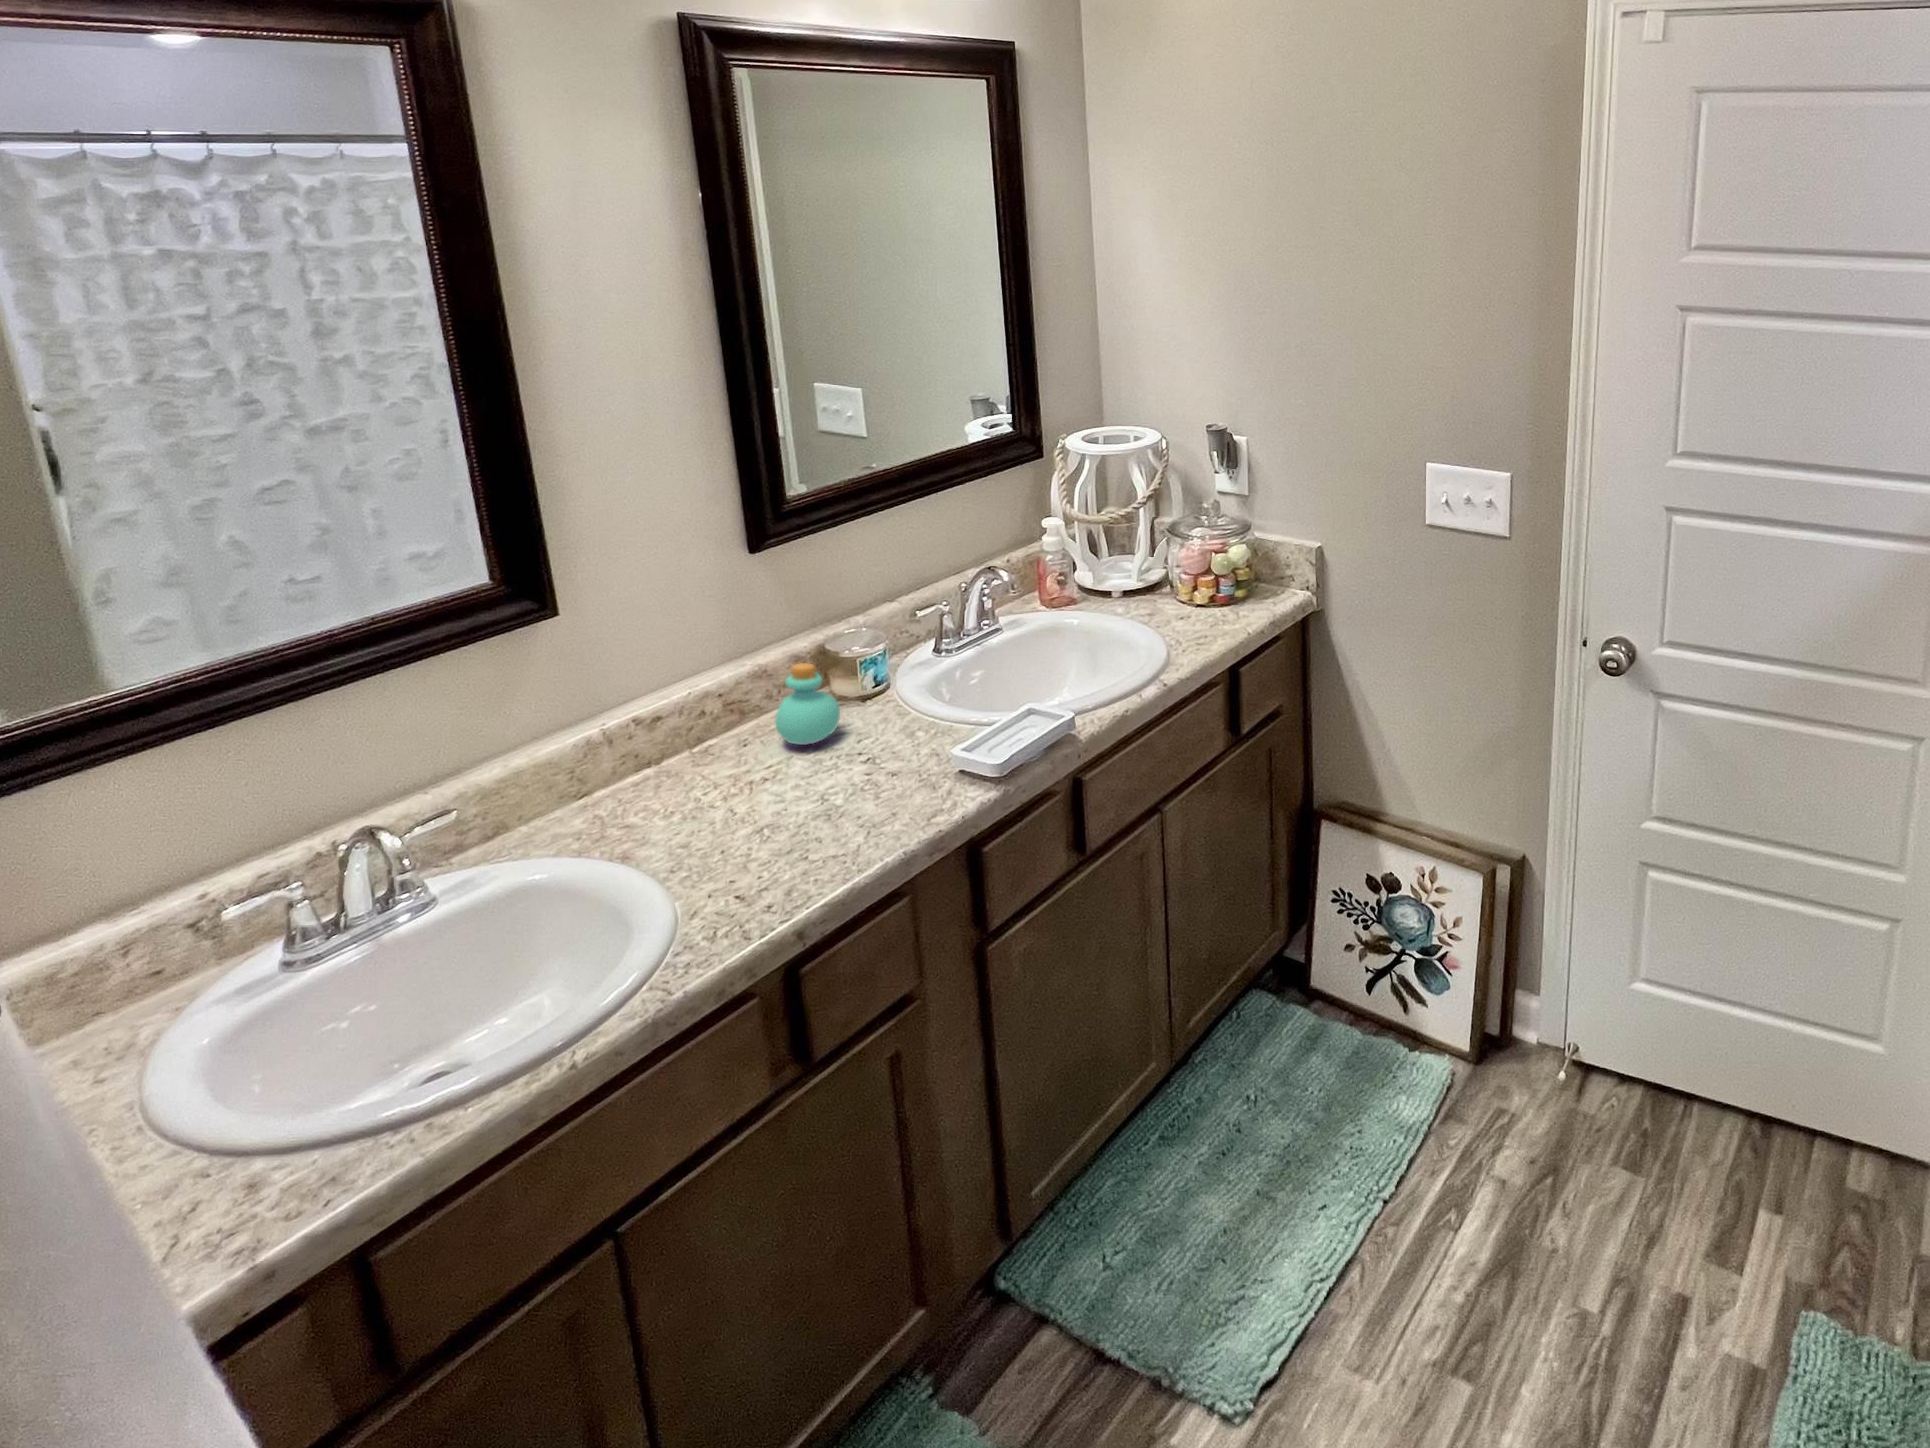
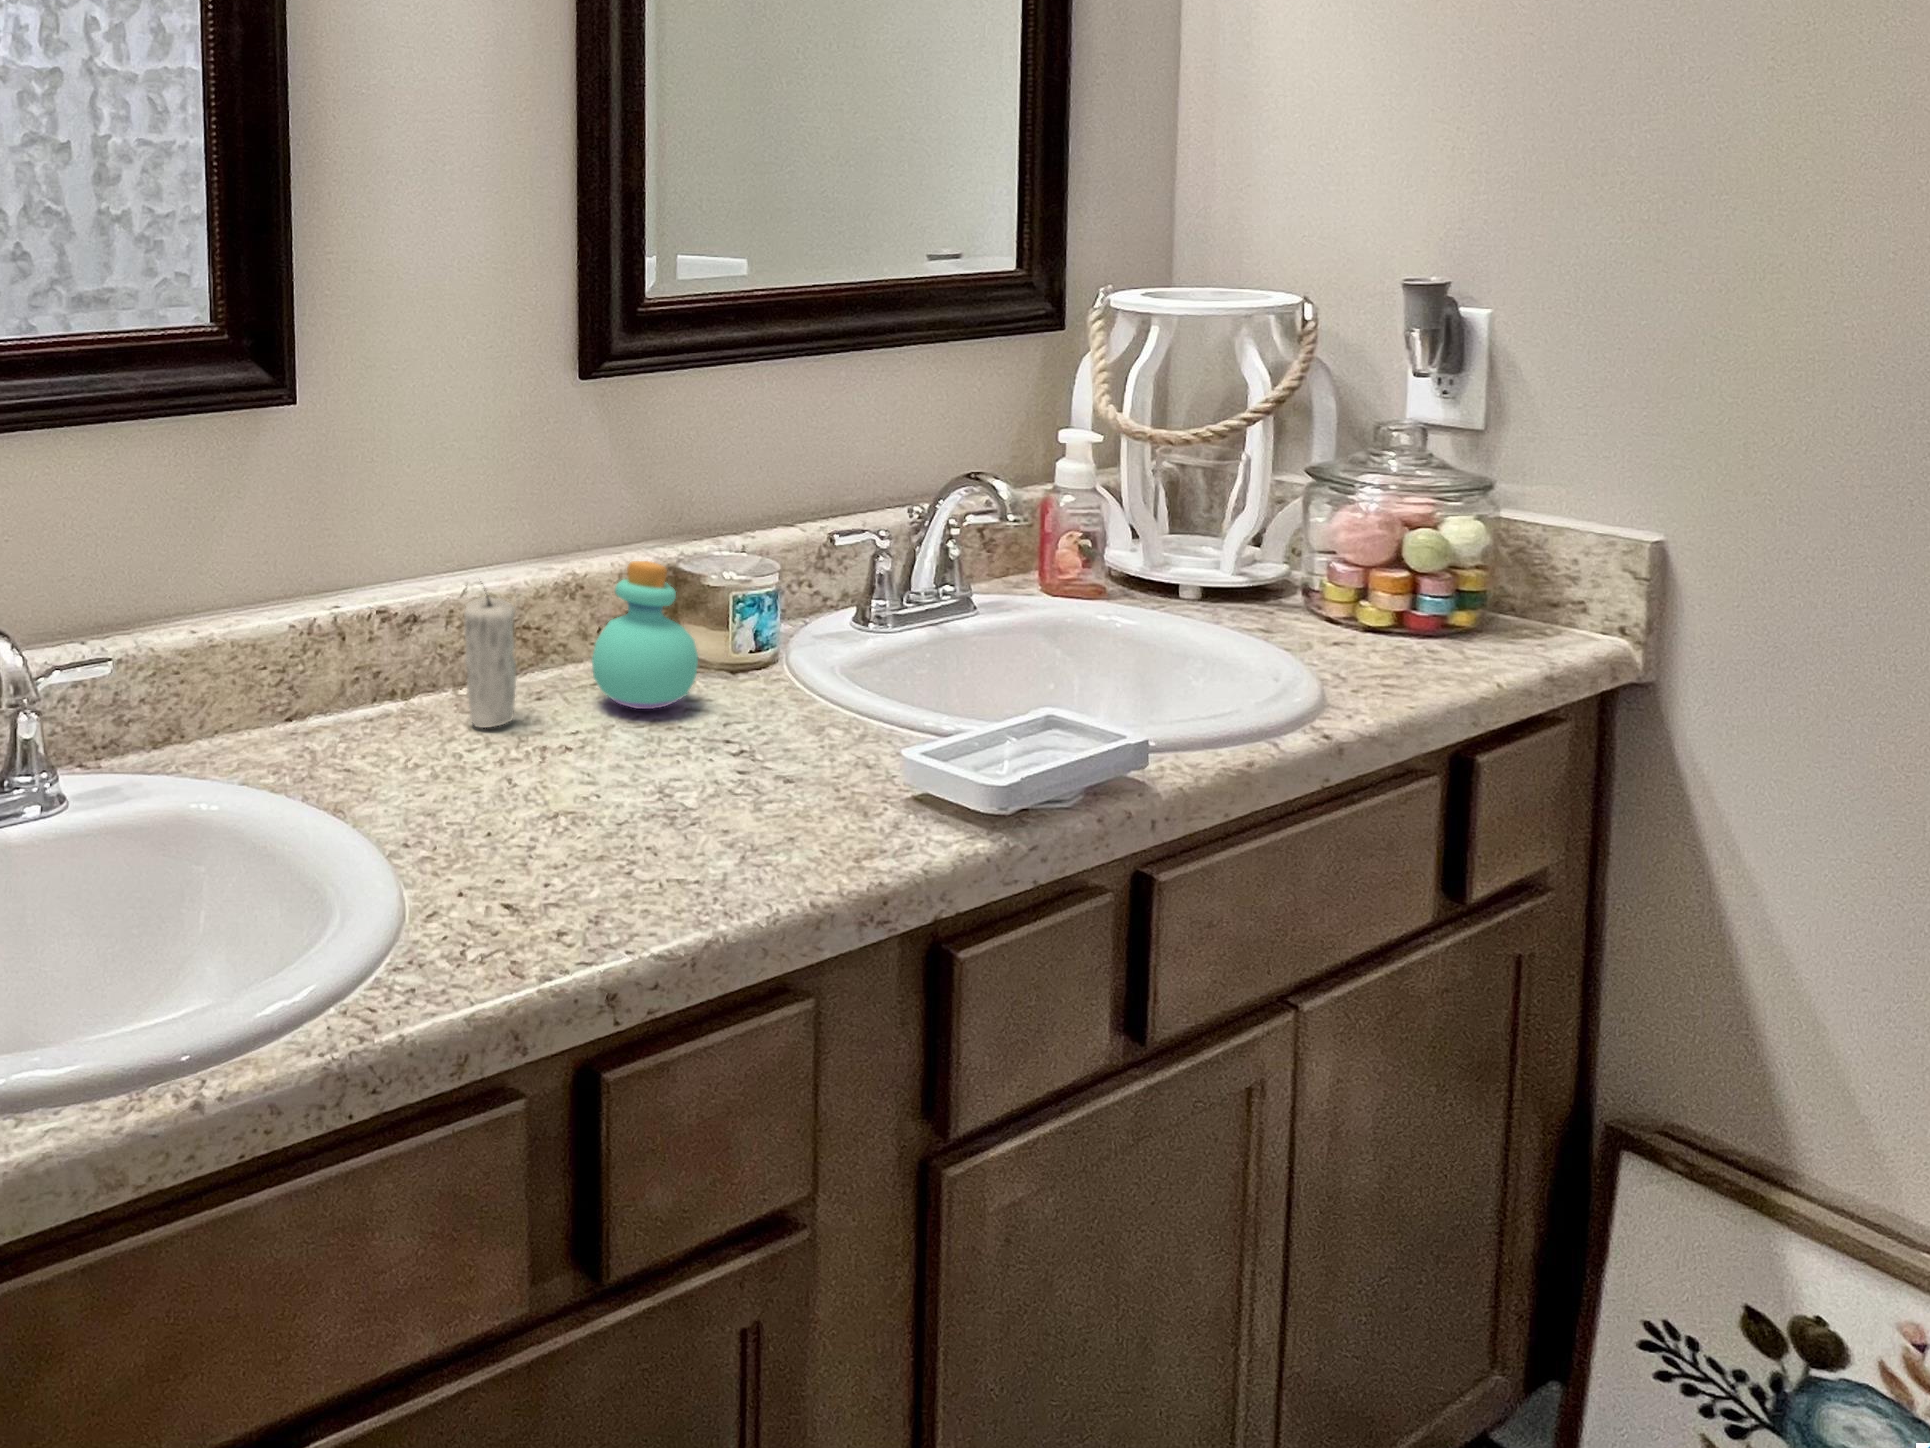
candle: none [690,698,730,779] -> present [464,590,516,728]

